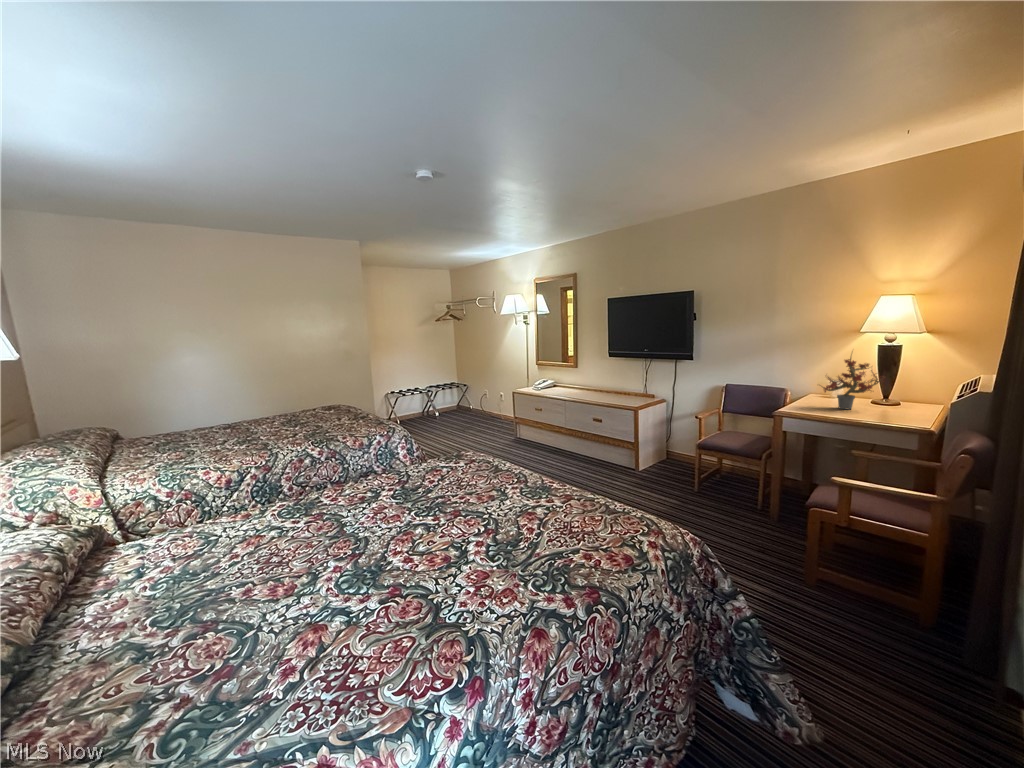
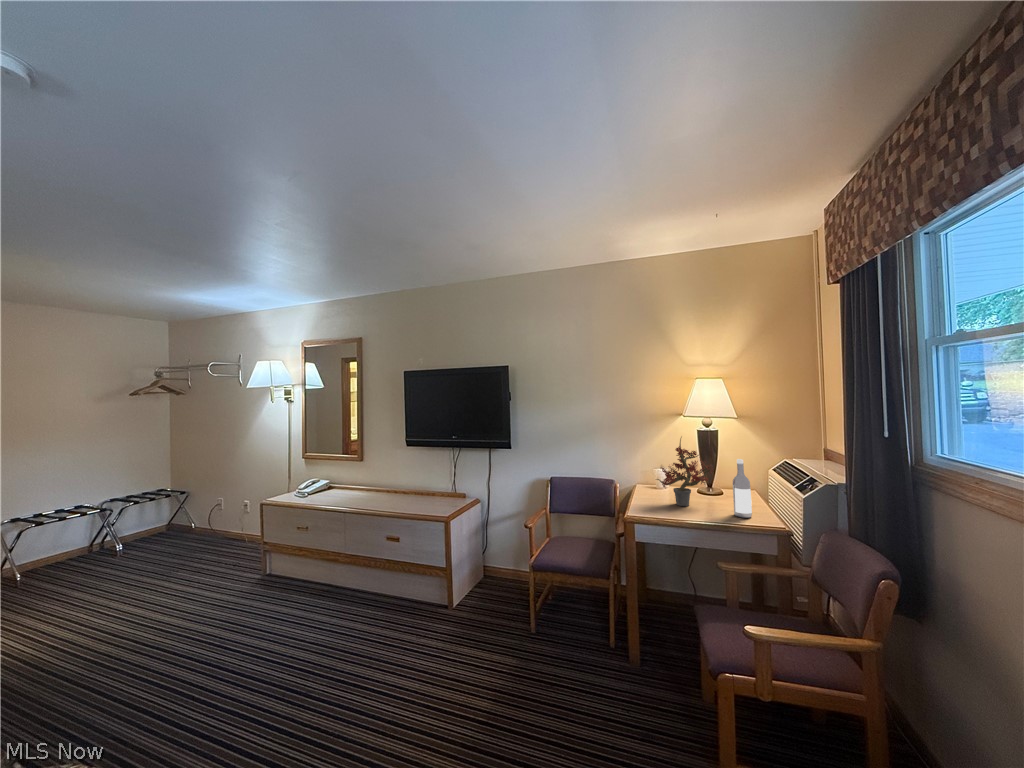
wine bottle: none [893,369,915,420] -> present [733,459,752,518]

